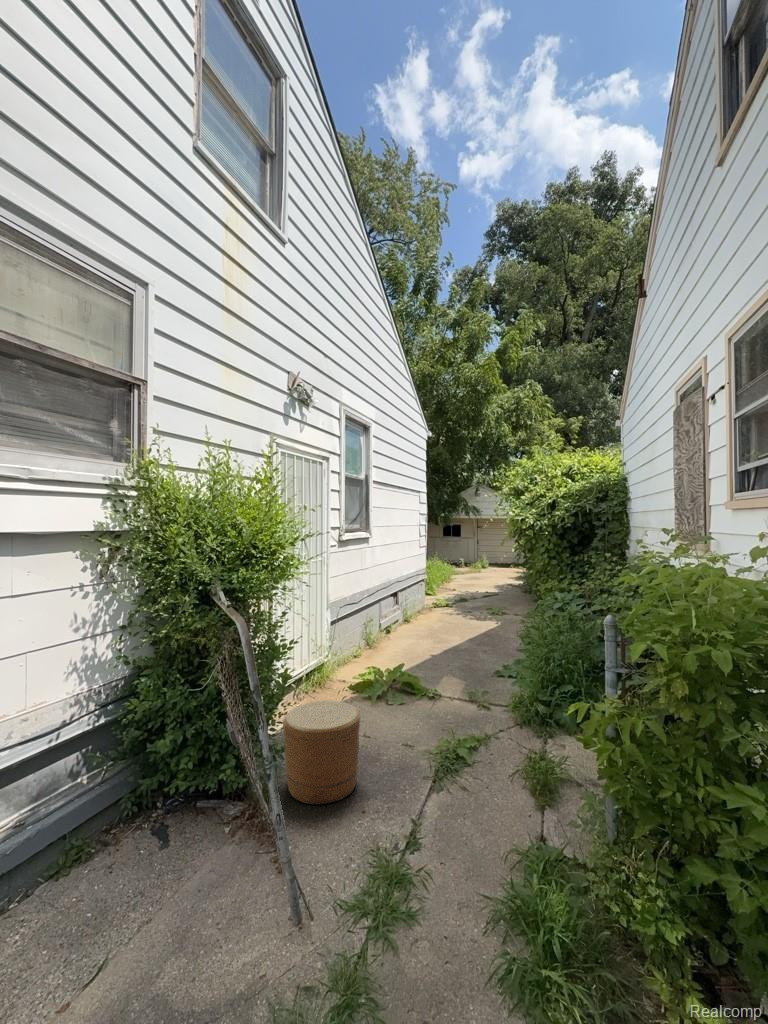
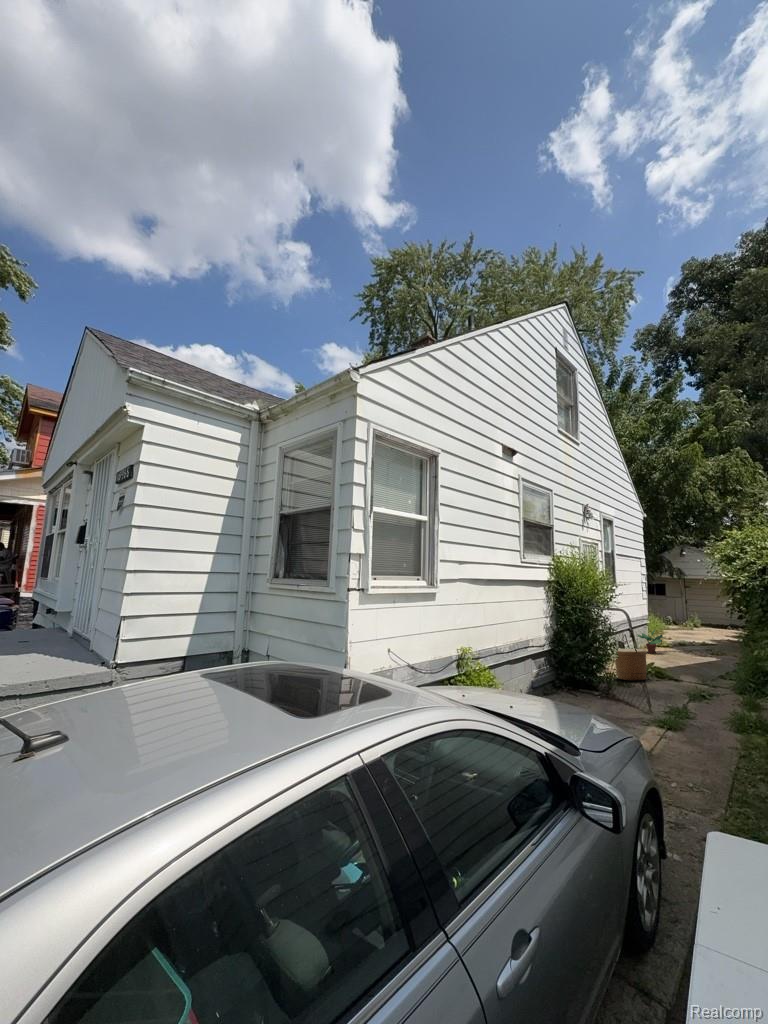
potted plant: none [394,597,441,634] -> present [638,630,664,654]

